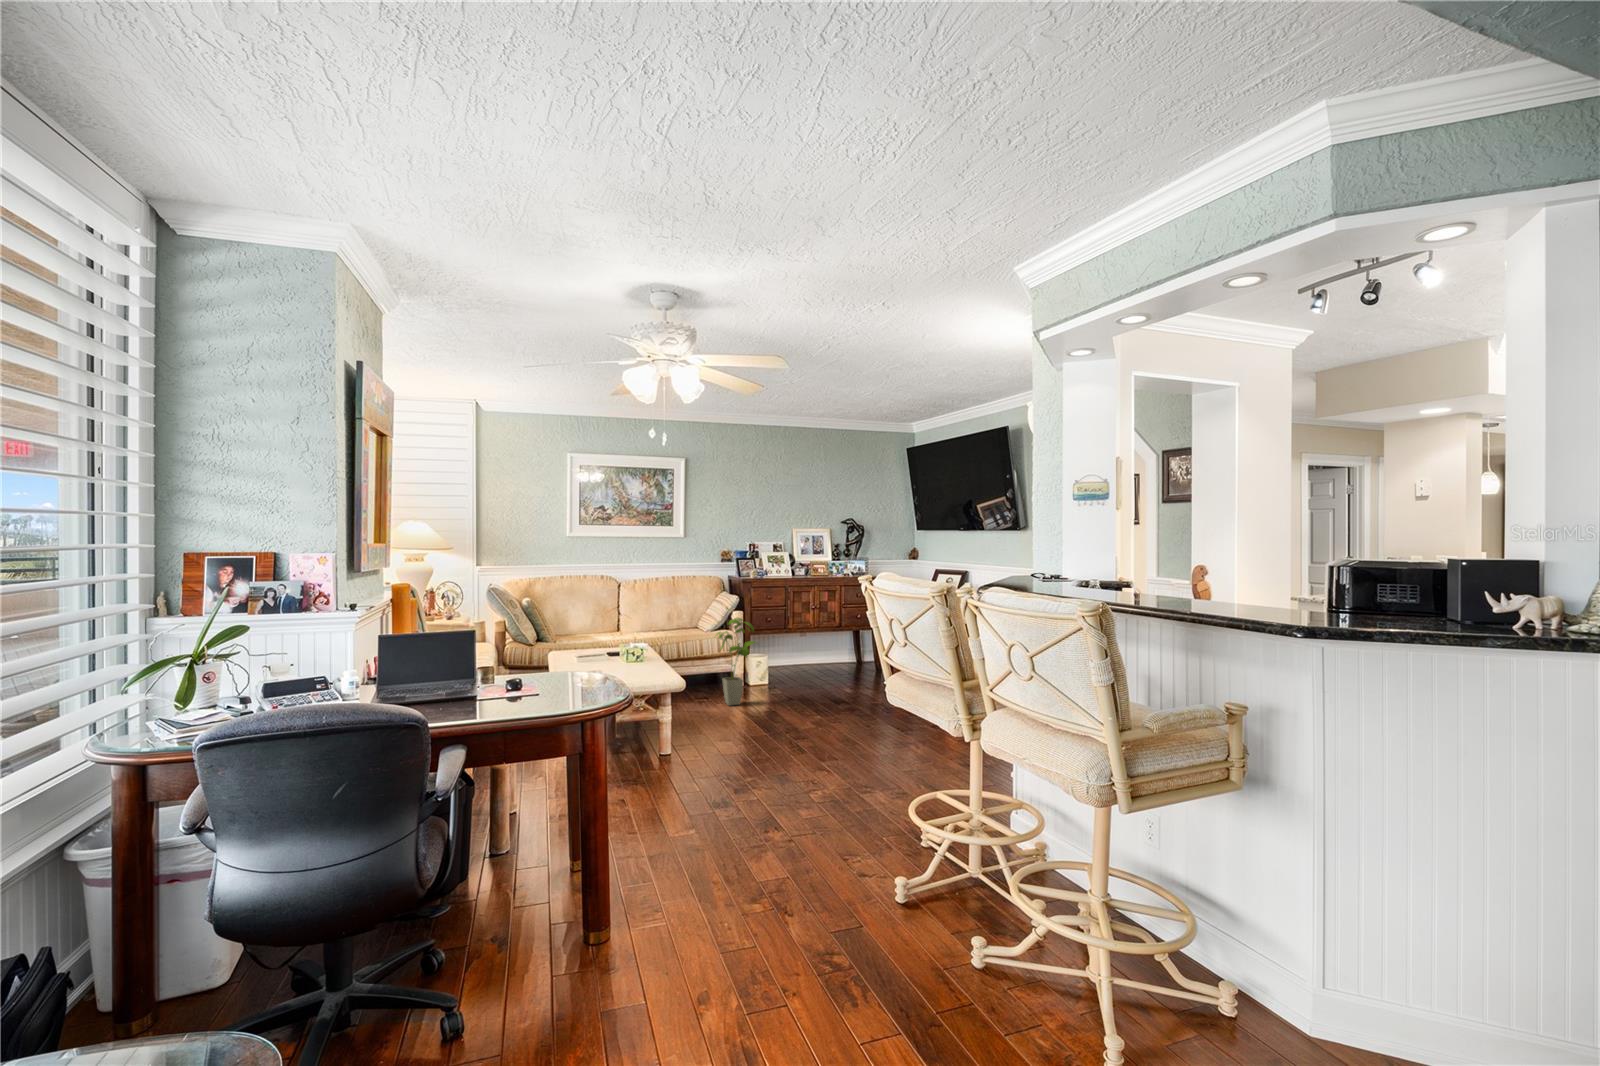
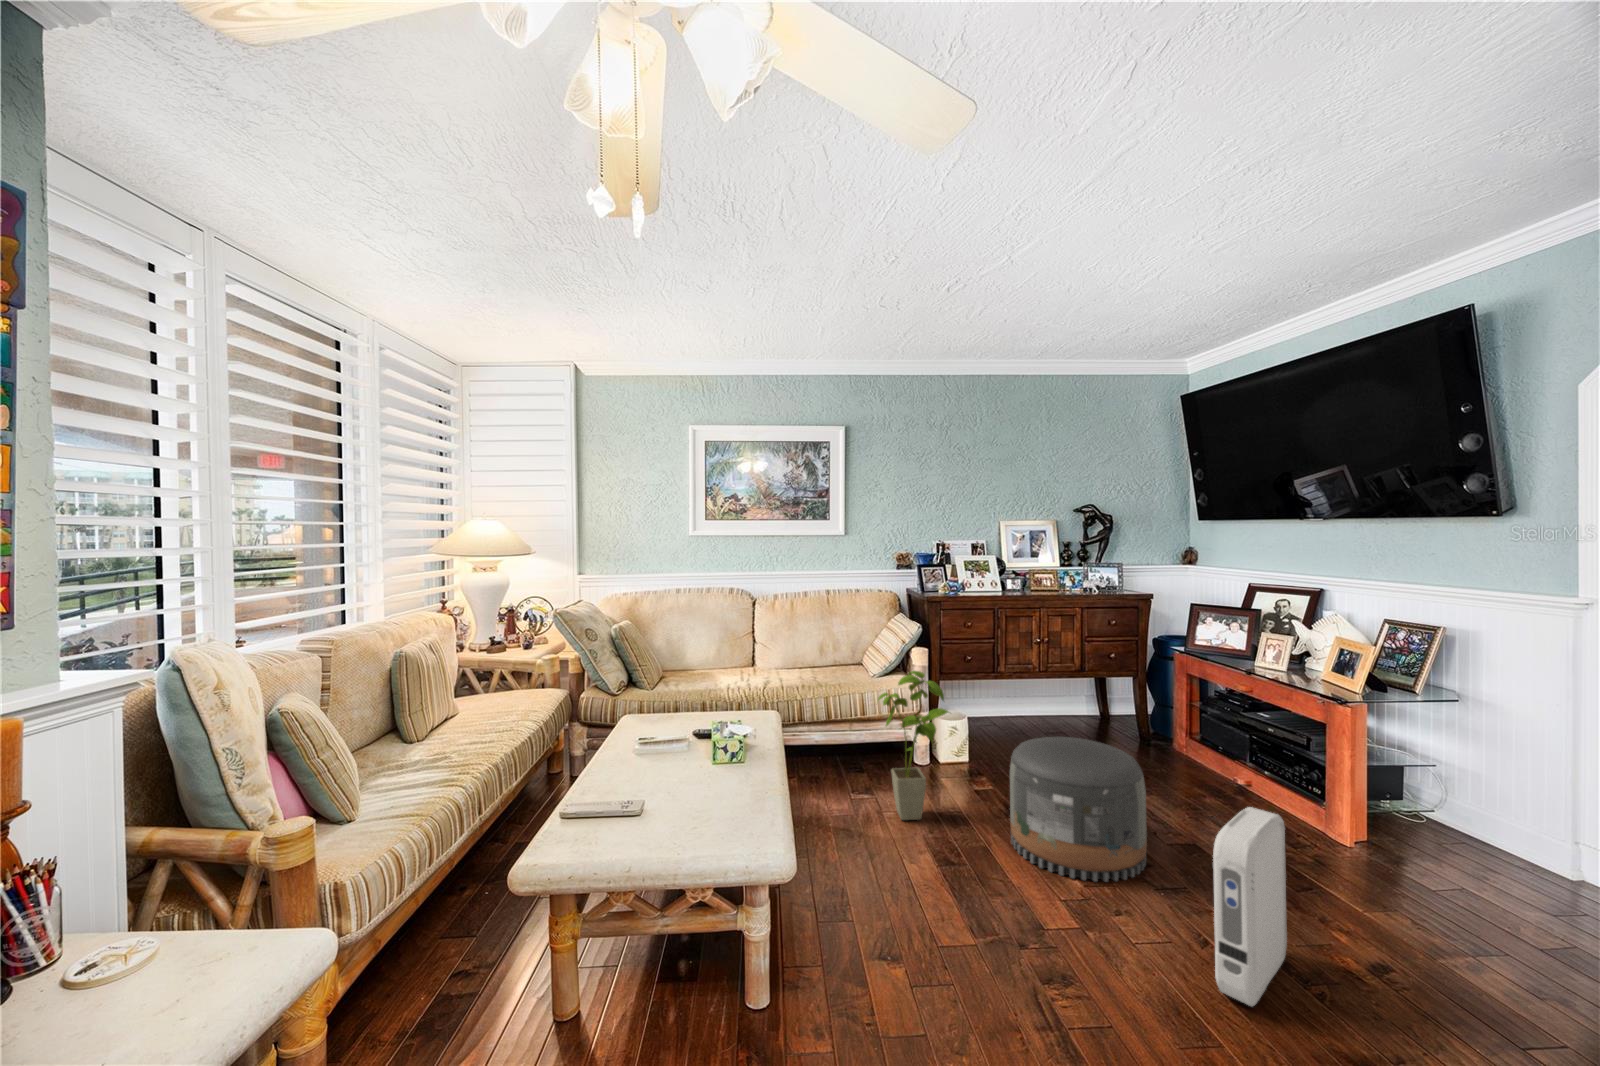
pouf: none [789,651,856,715] -> present [1010,737,1147,882]
air purifier: none [866,660,900,735] -> present [1213,807,1287,1007]

